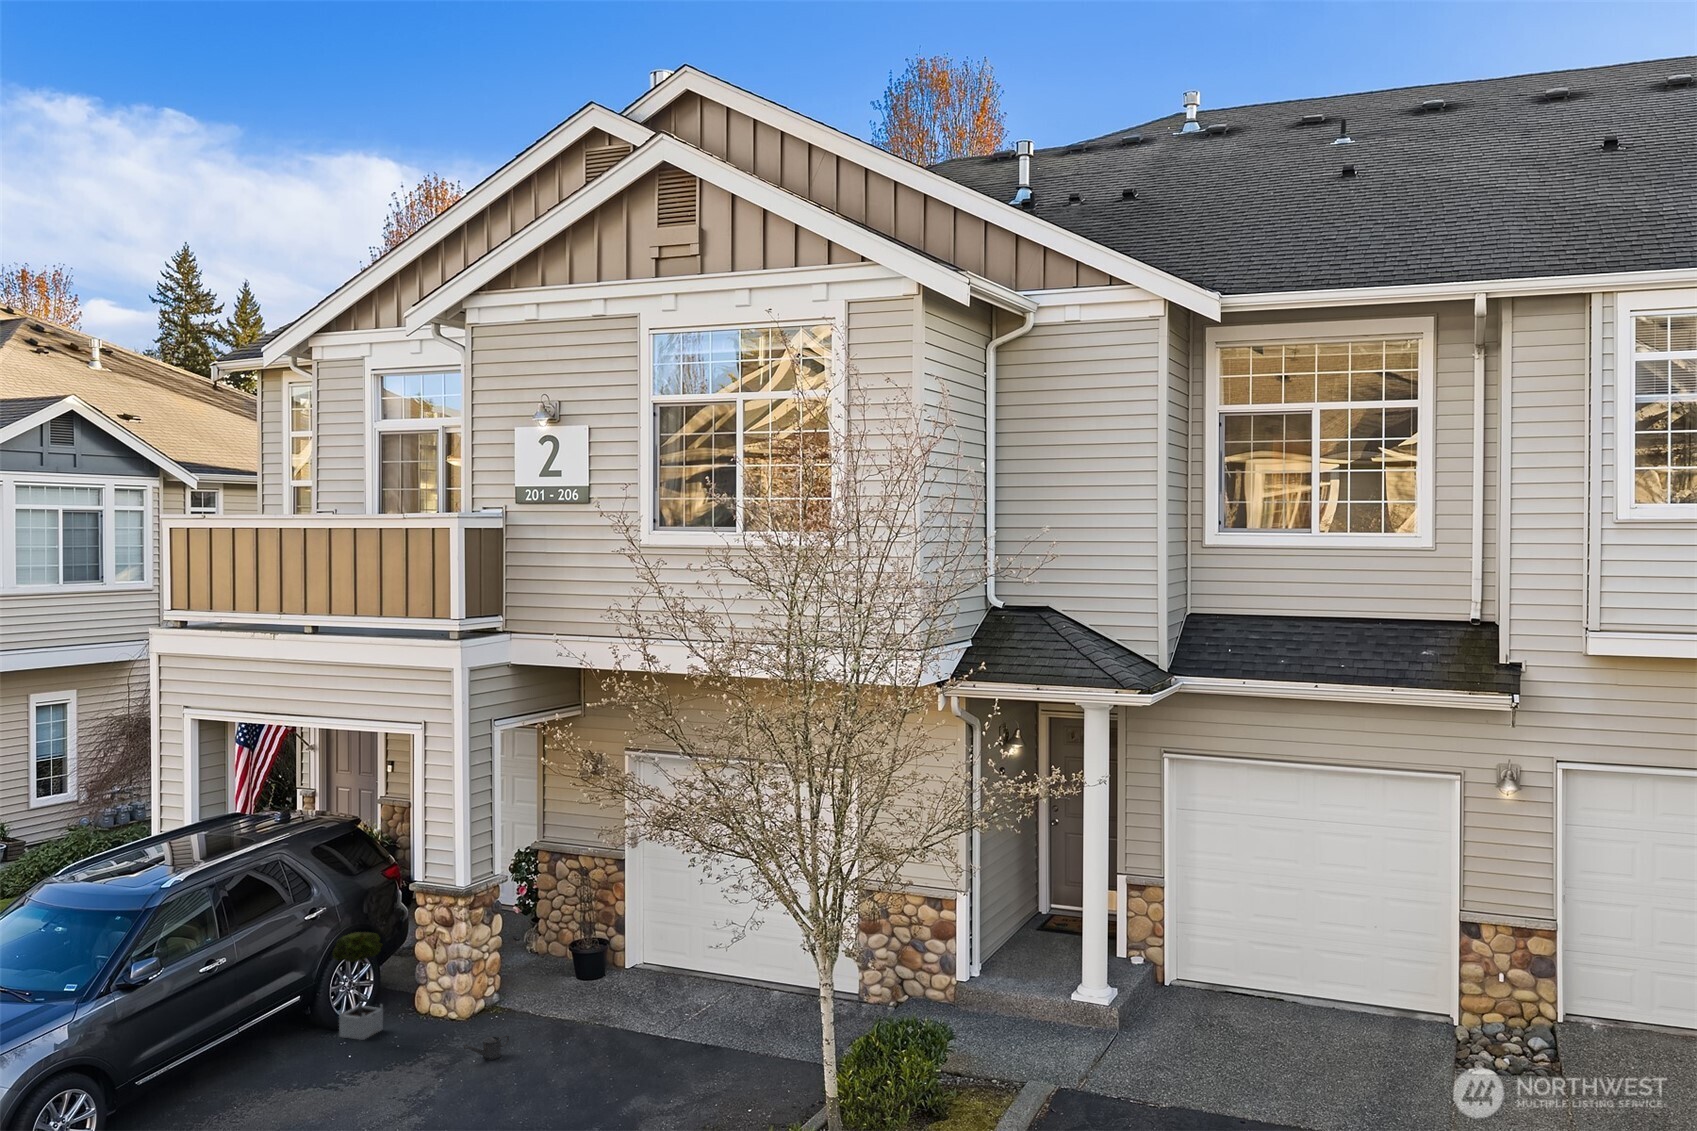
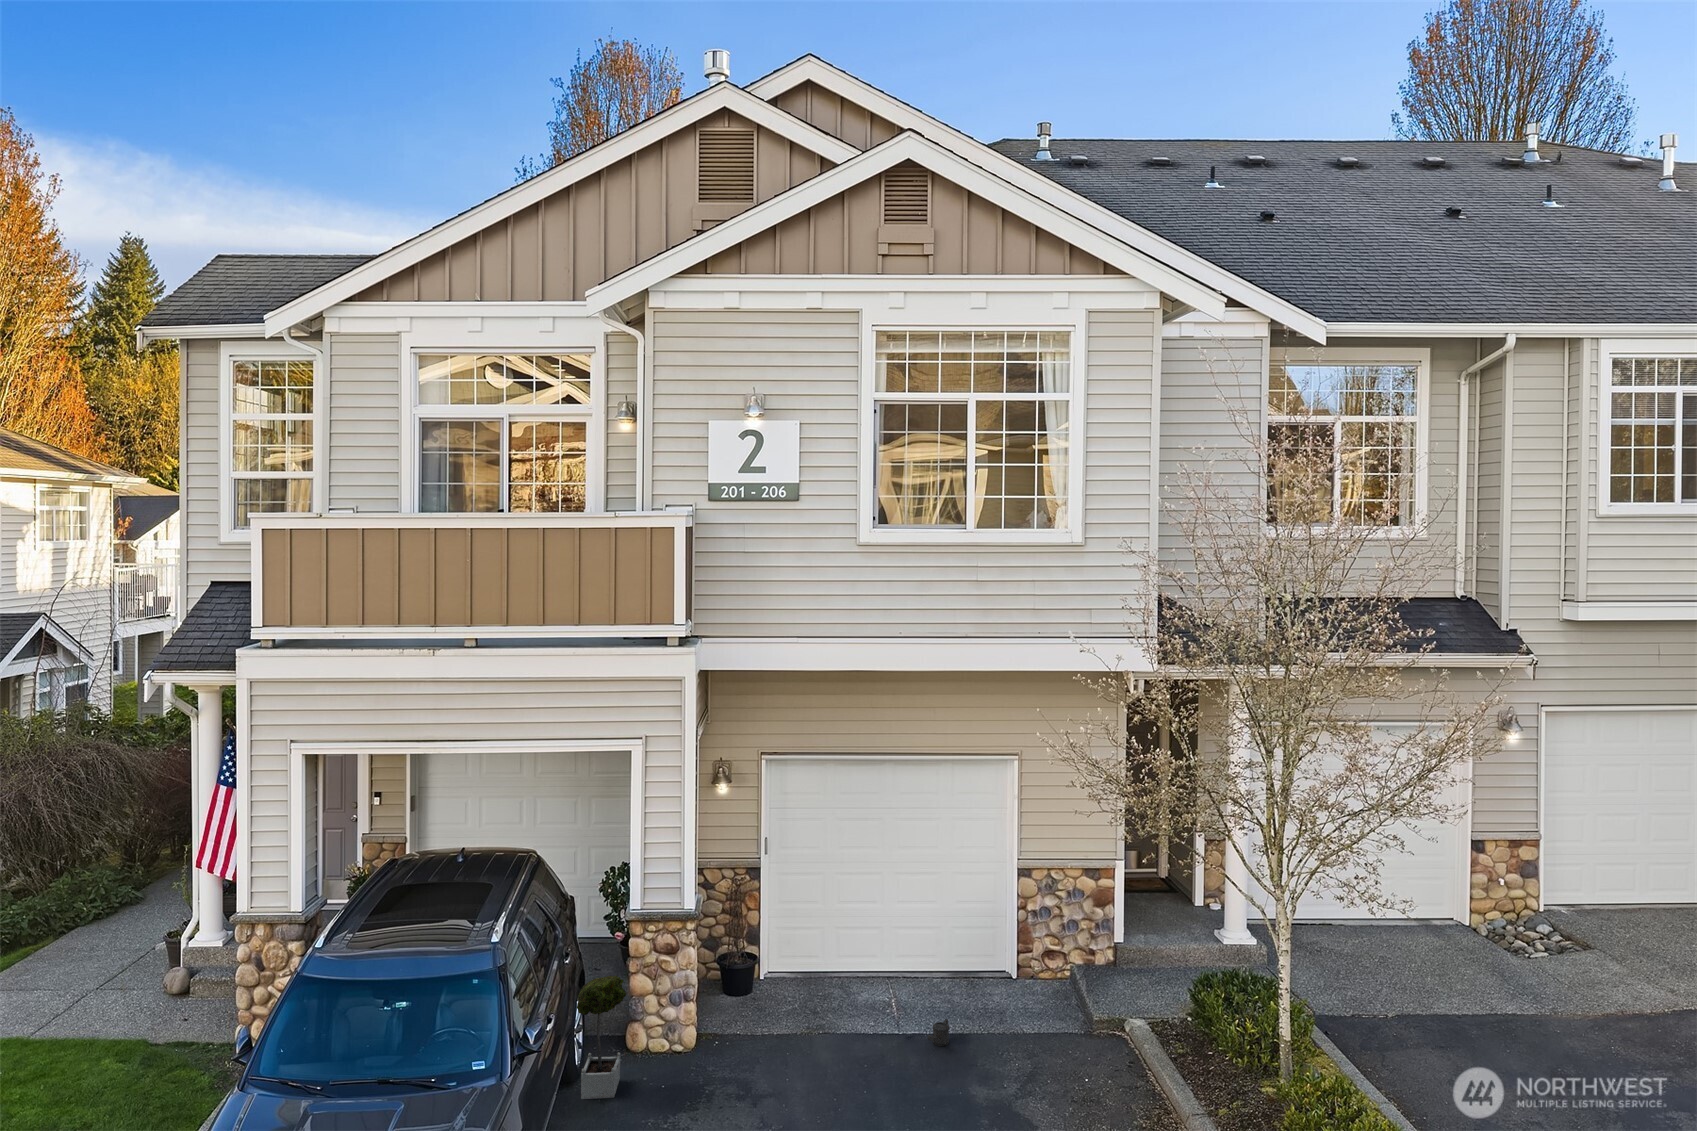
watering can: present [463,1035,509,1060] -> present [928,1019,949,1046]

